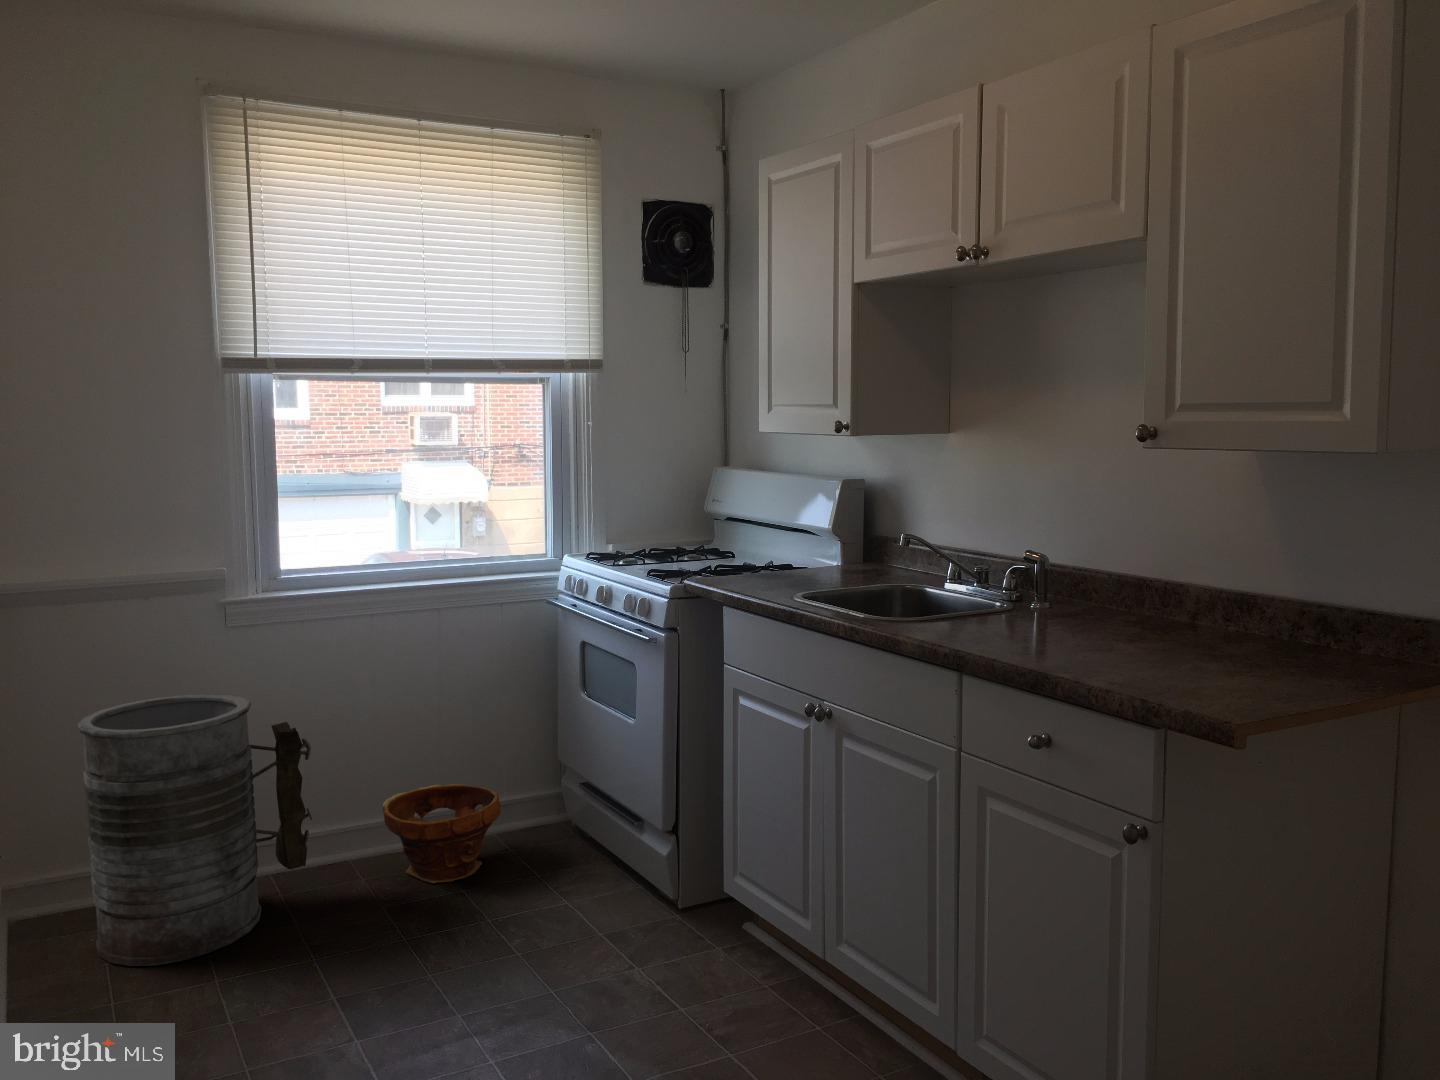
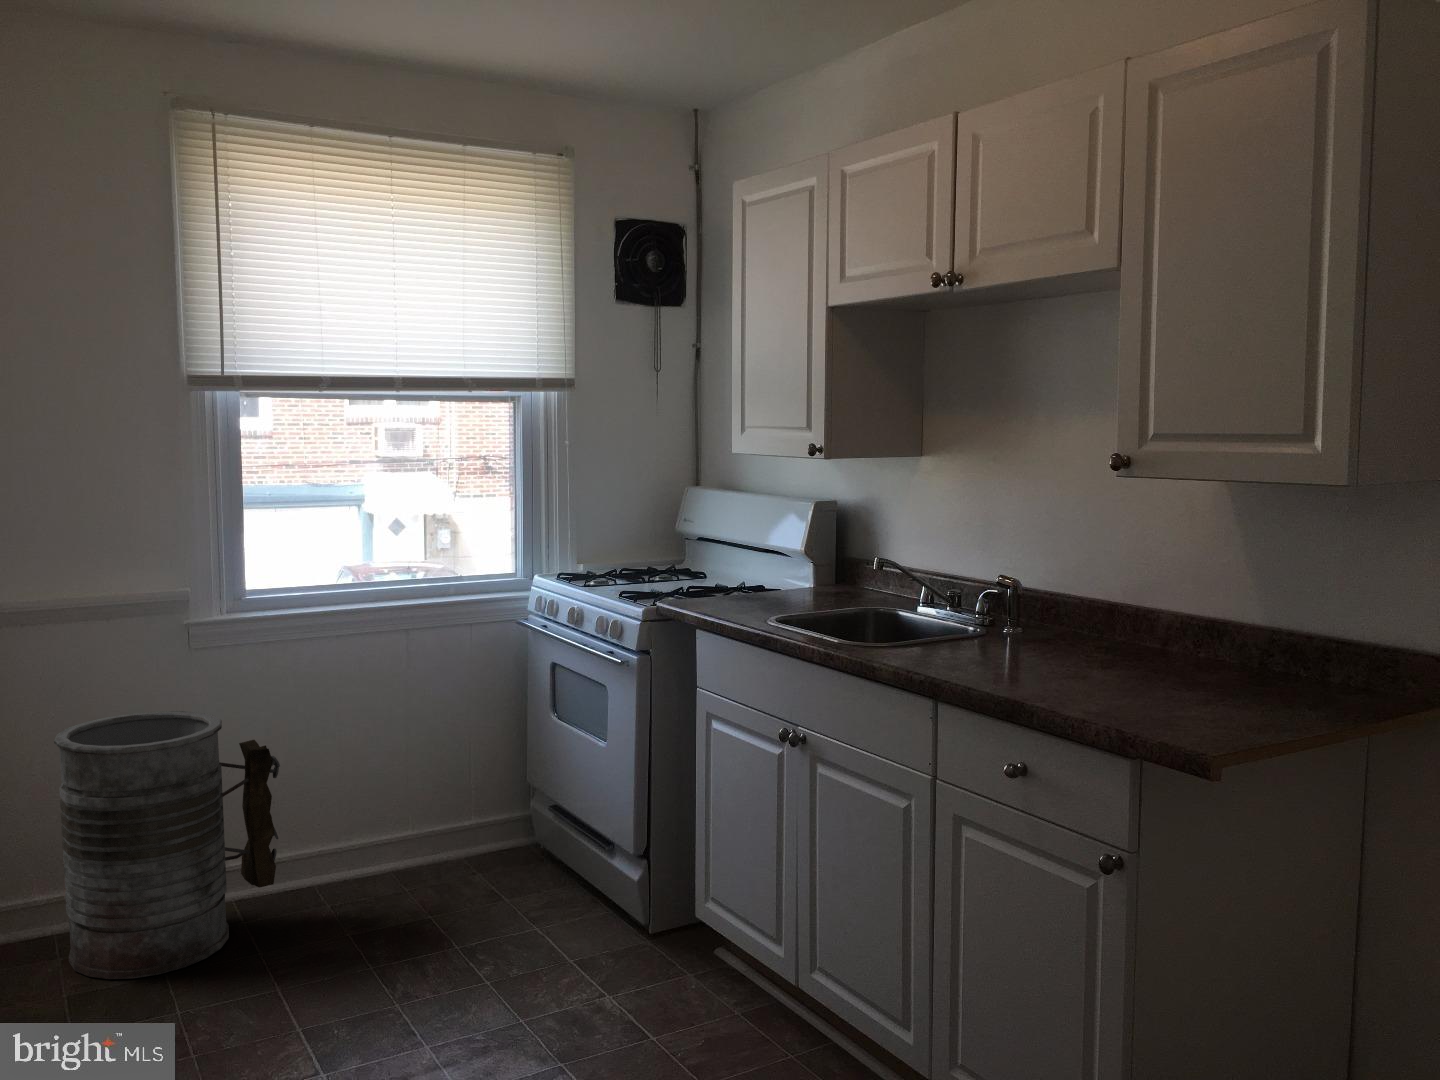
planter: present [383,784,501,883] -> none [347,805,467,904]

